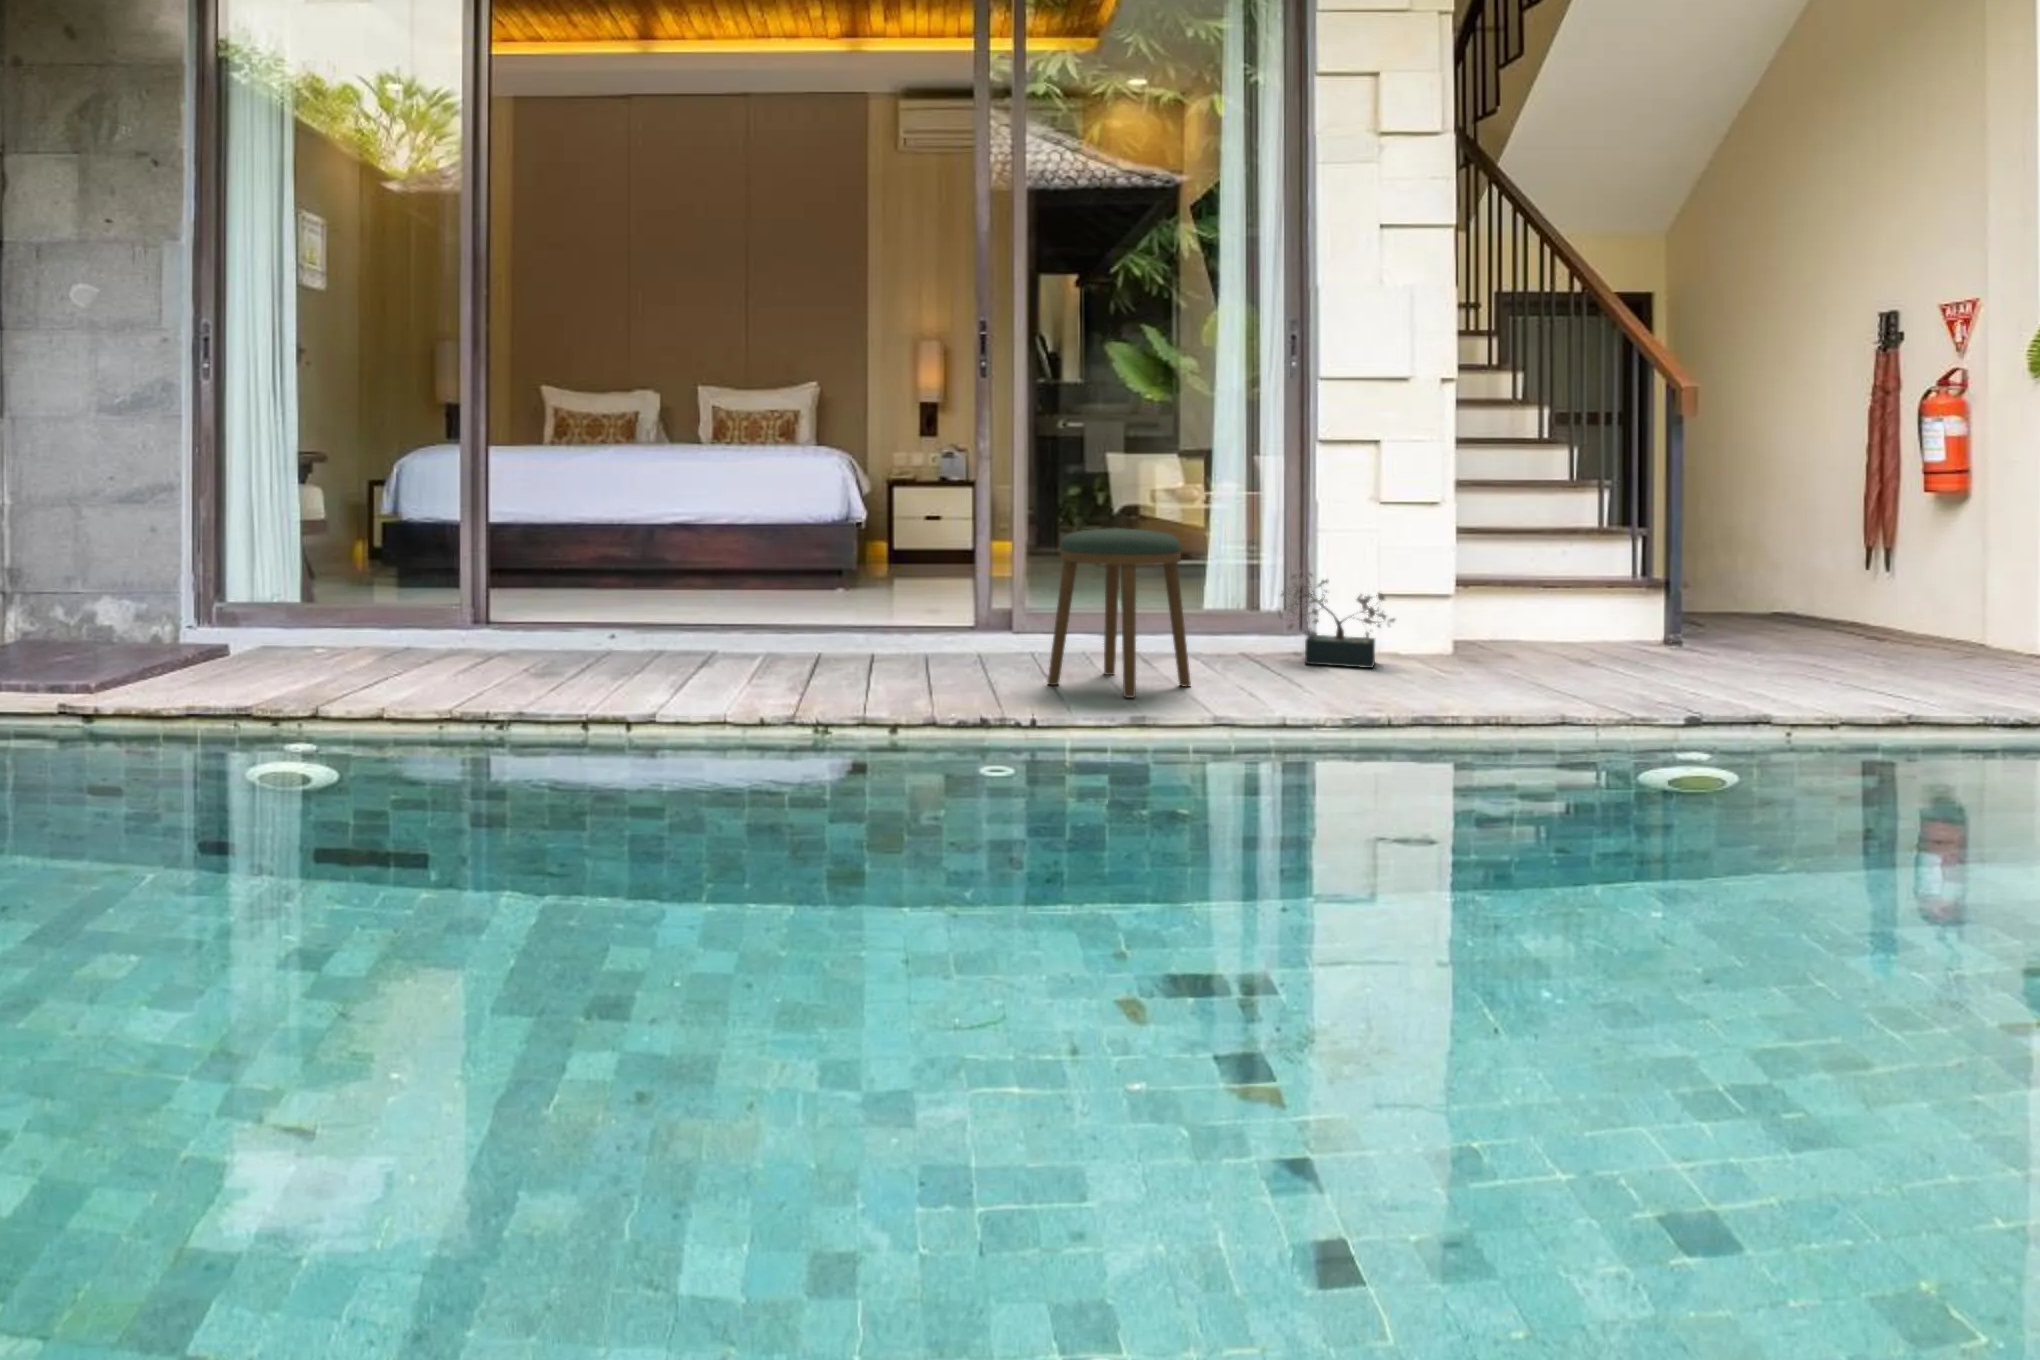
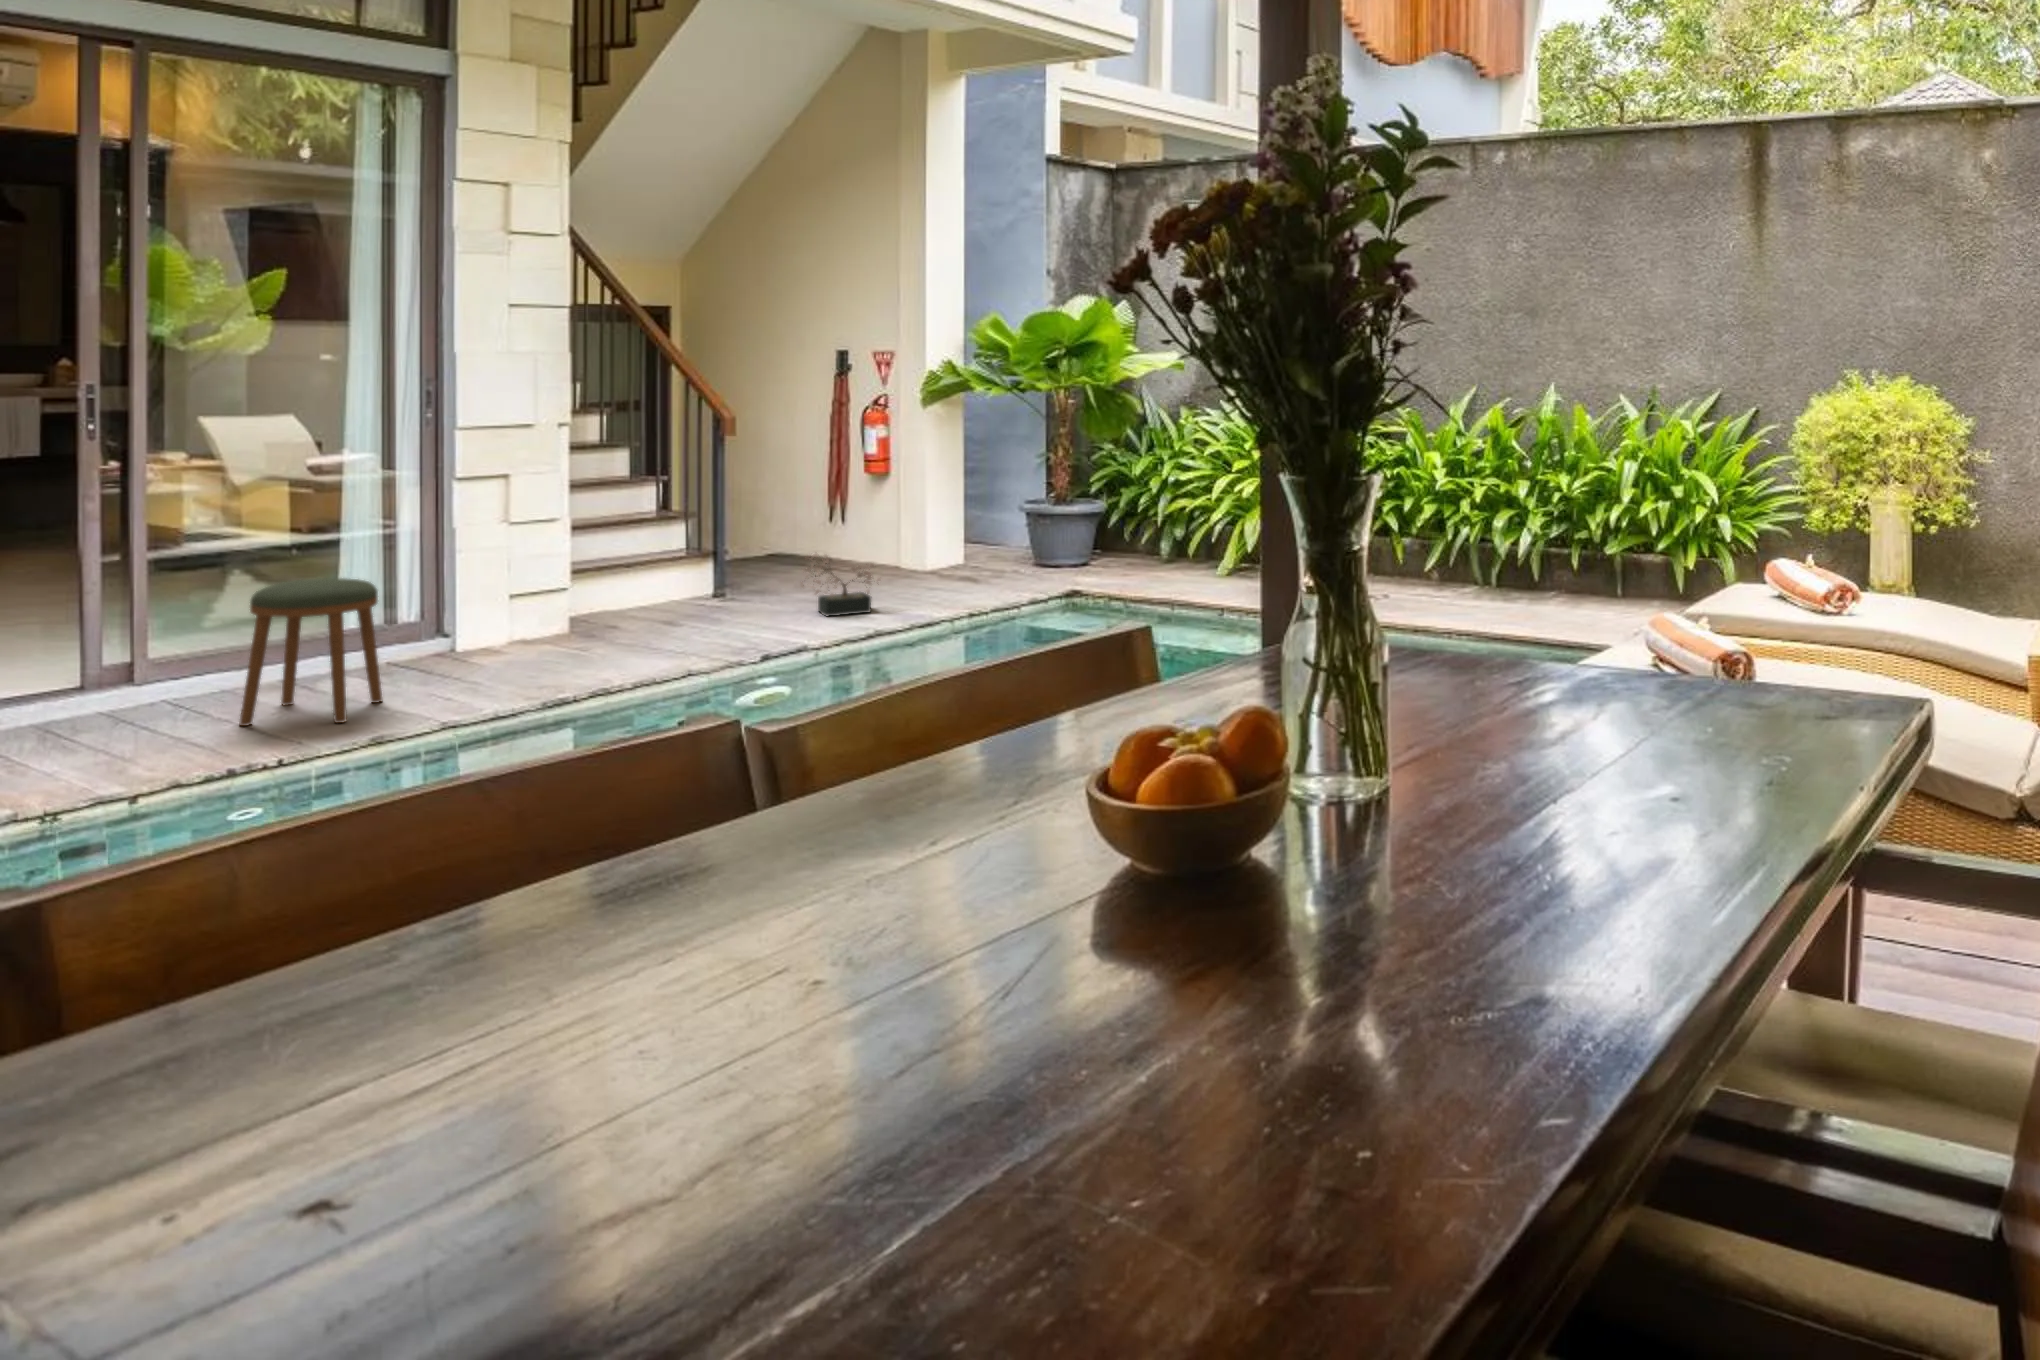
decorative plant: present [1278,570,1395,668] -> present [803,554,873,616]

